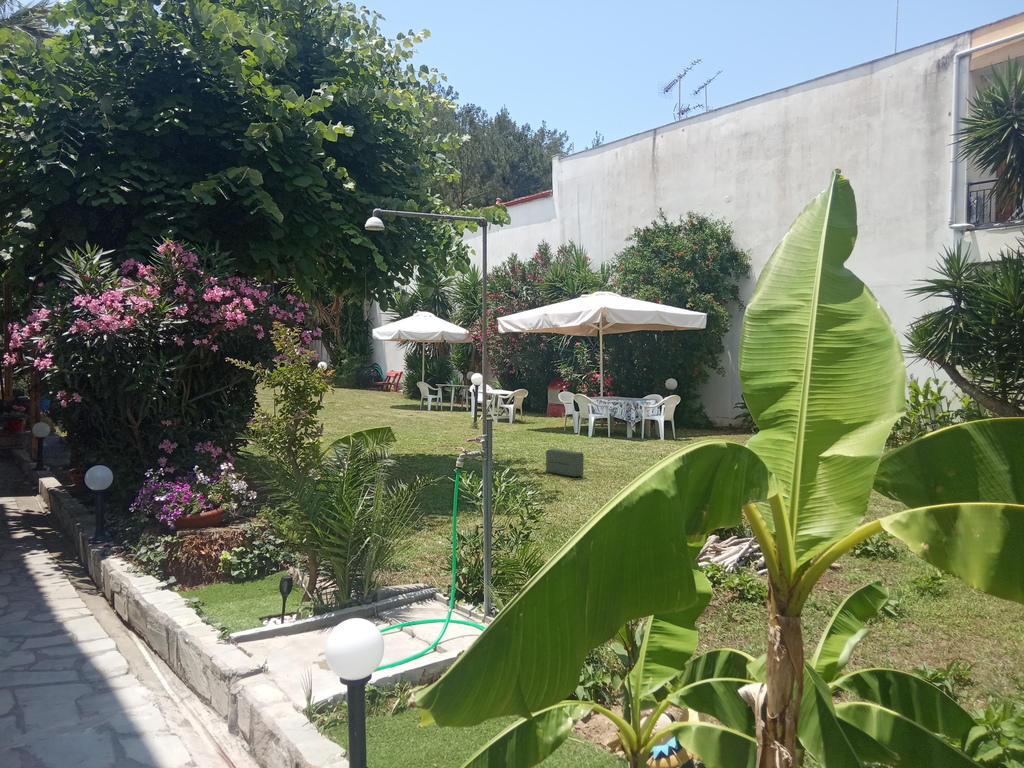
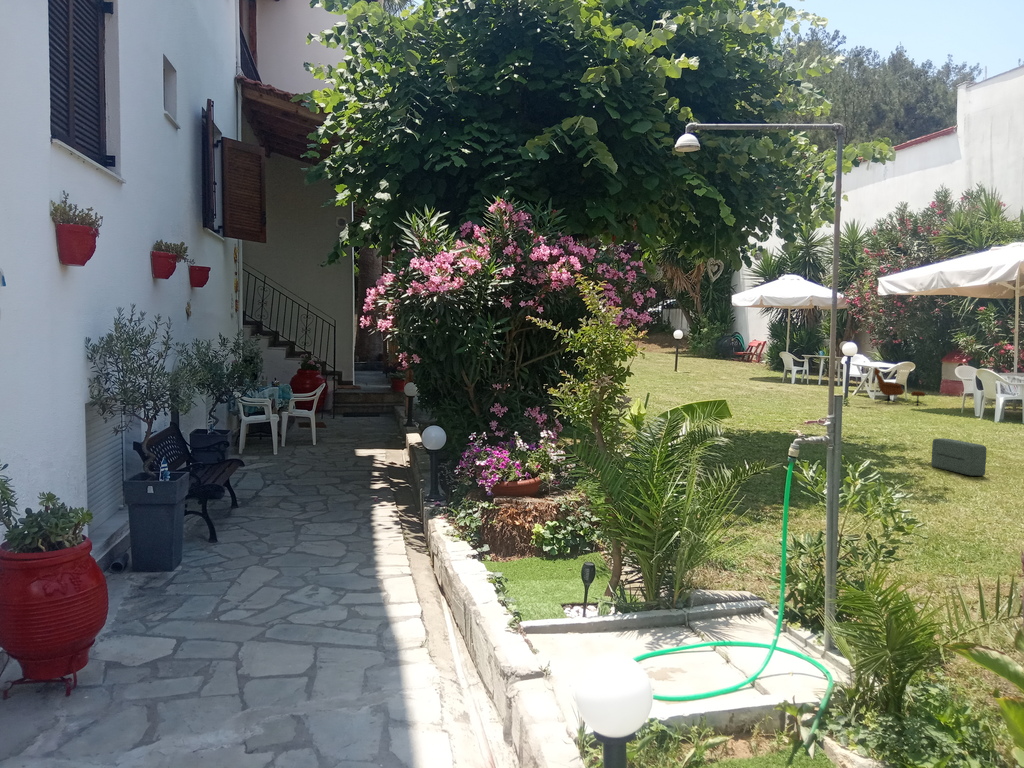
lounge chair: none [498,394,539,425] -> present [874,368,925,405]

